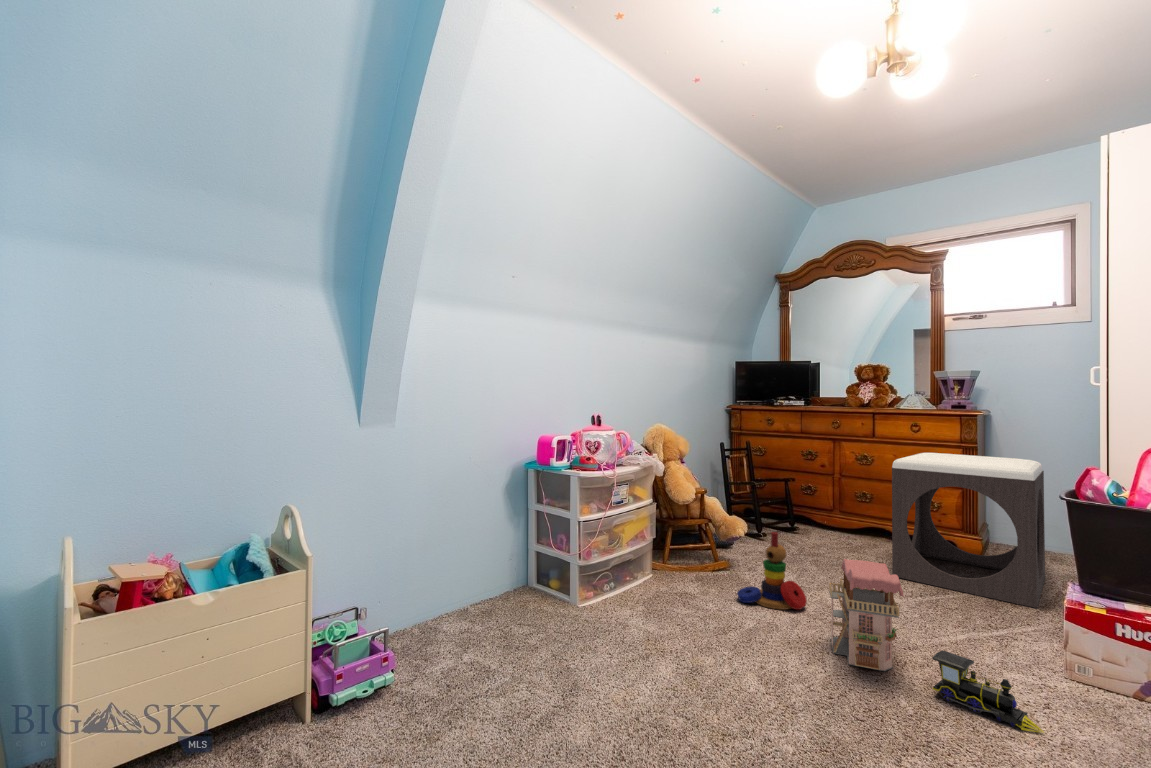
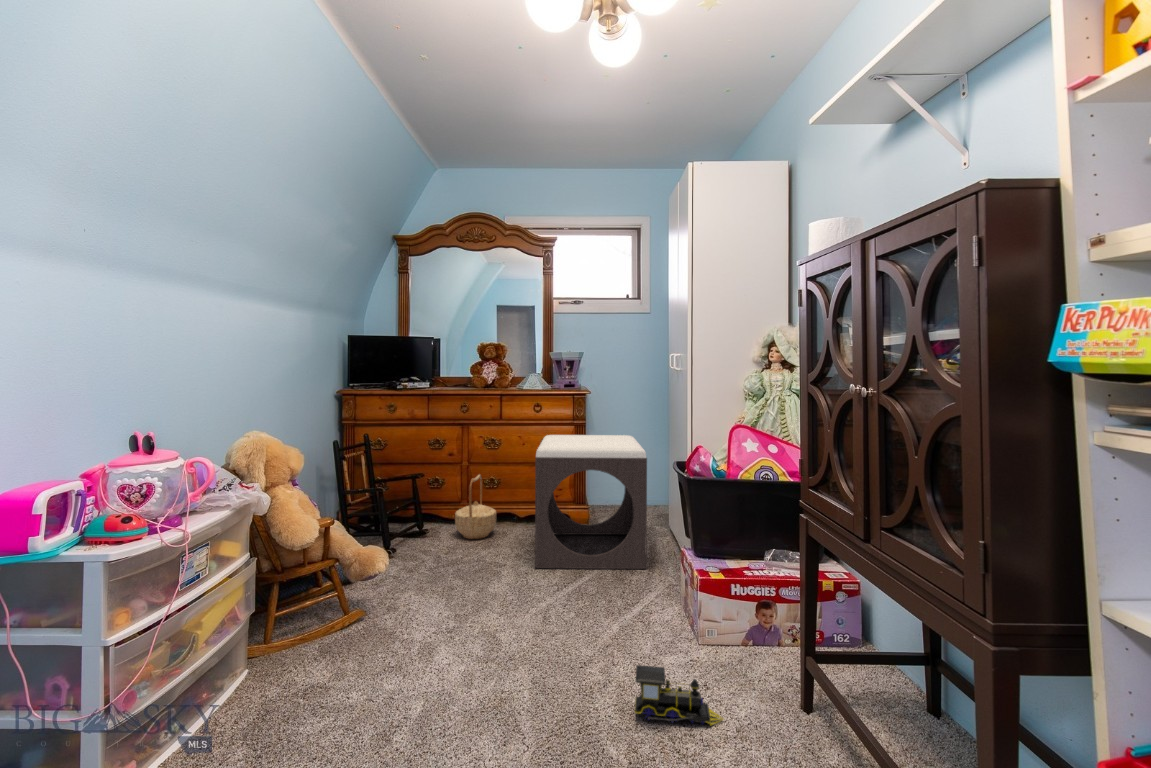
basket: none [823,486,866,545] -> present [455,475,496,539]
stacking toy: present [737,532,807,610] -> none [392,563,477,668]
toy house: present [829,559,904,671] -> none [518,580,610,717]

